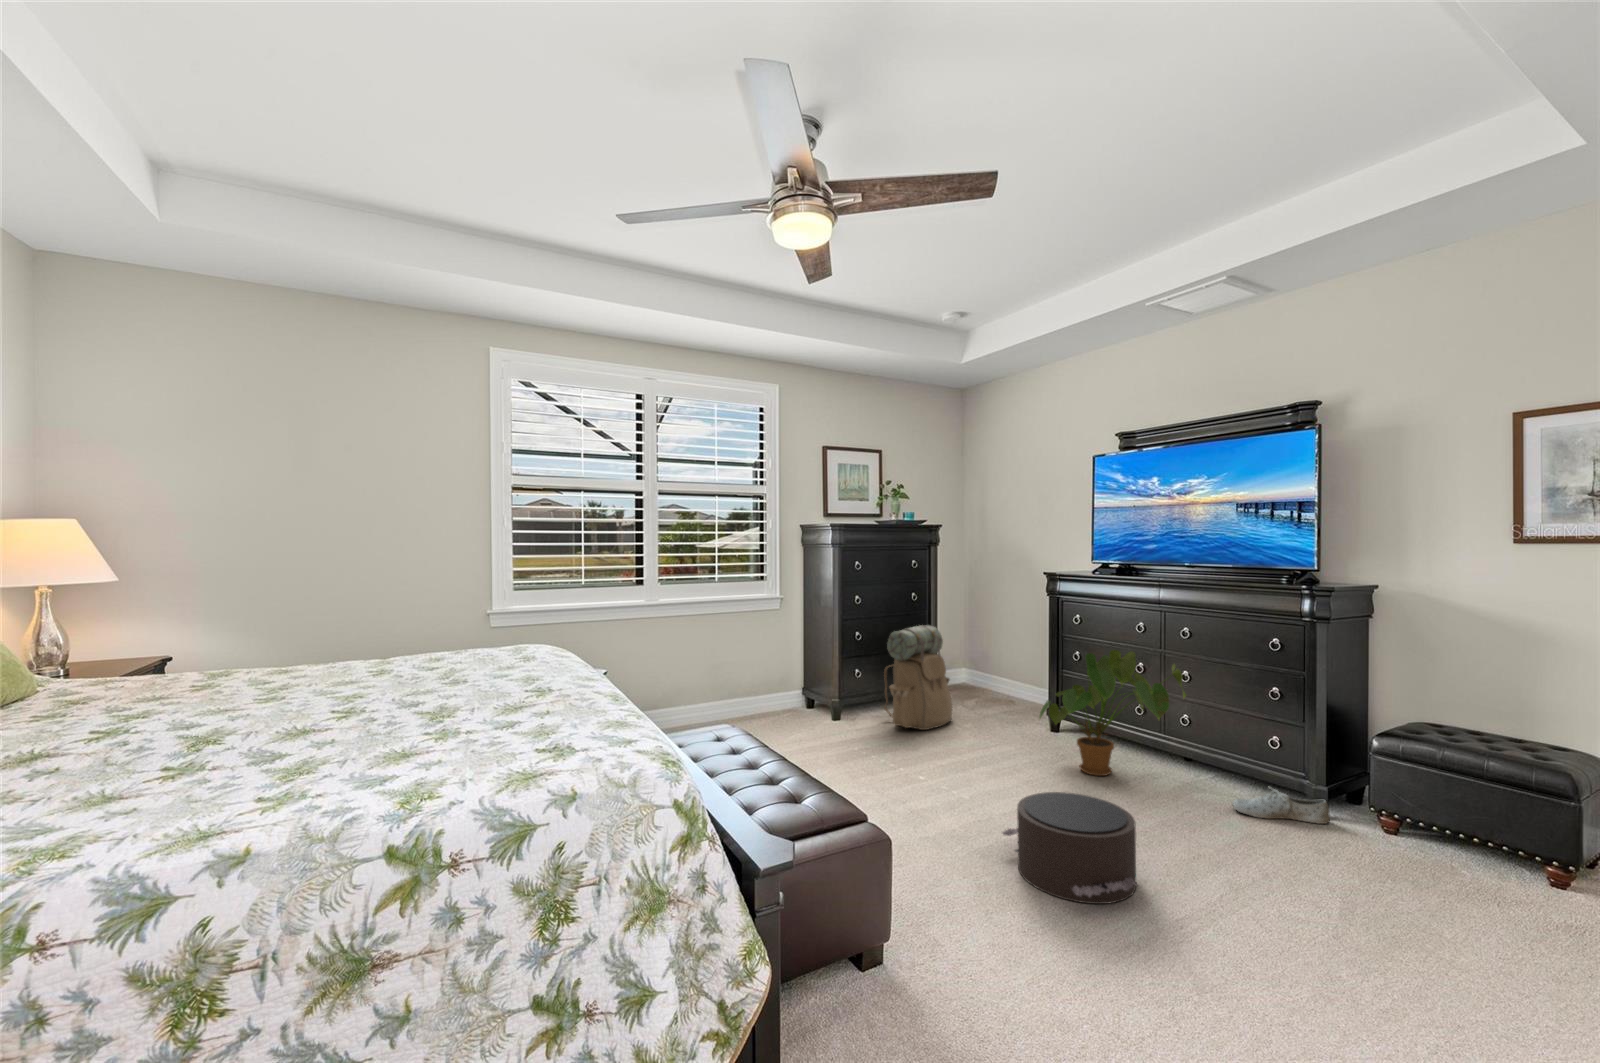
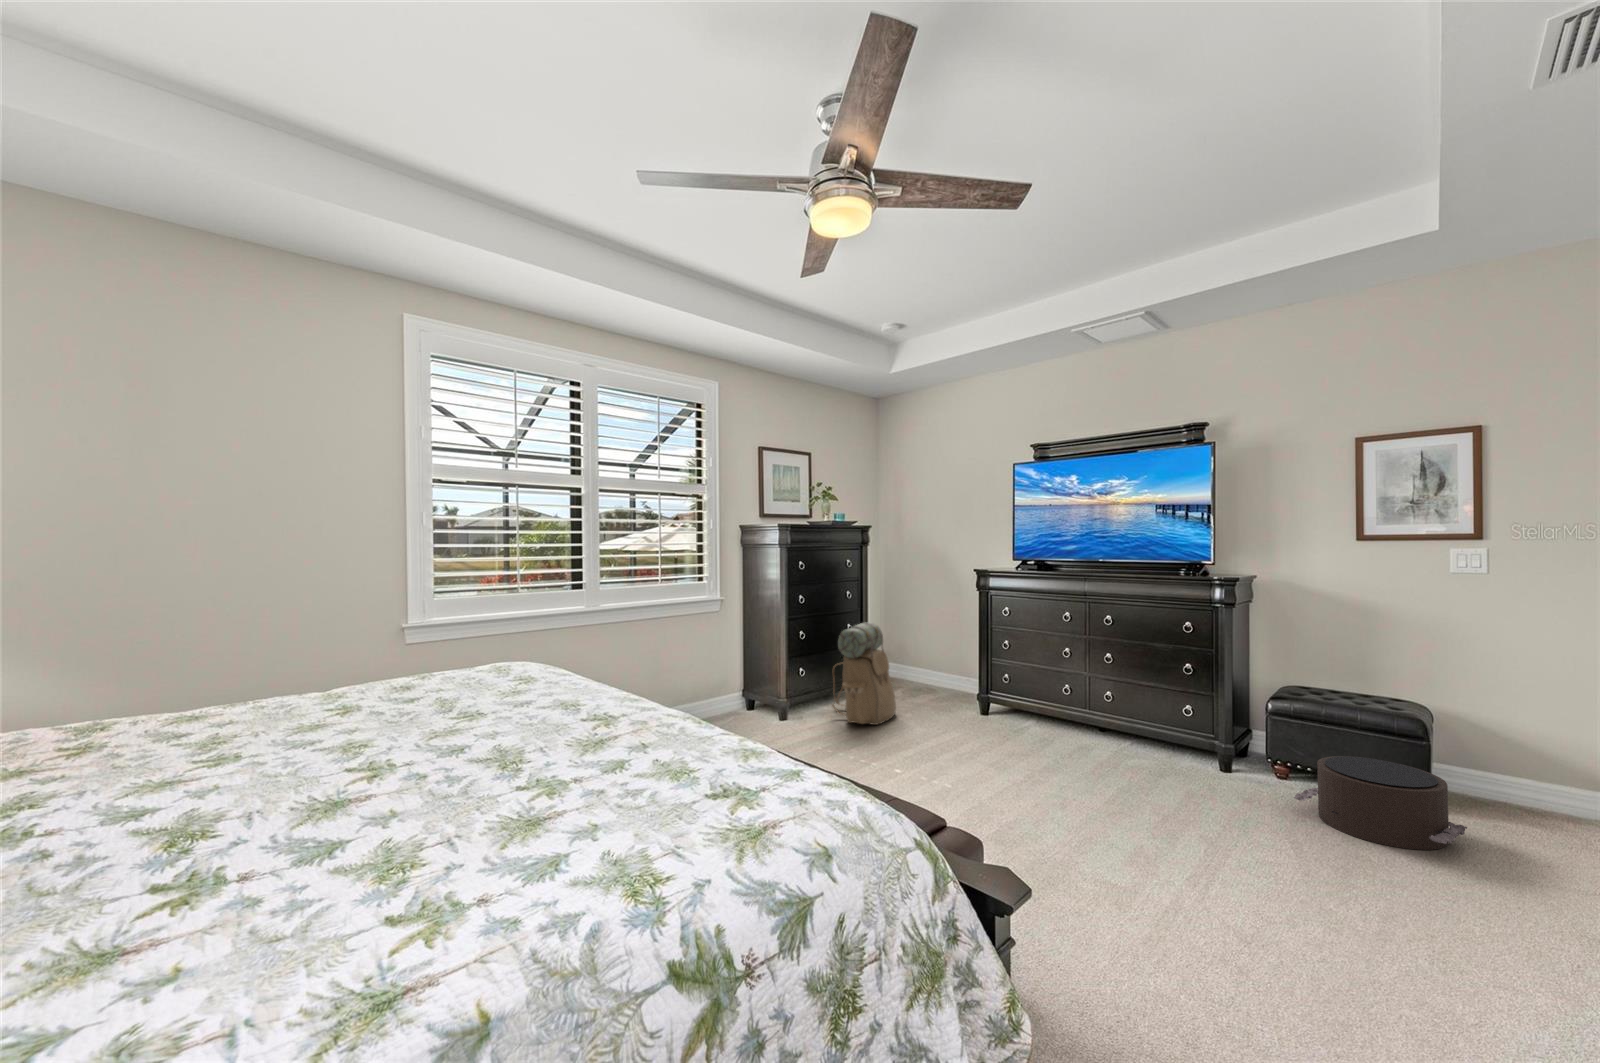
house plant: present [1040,650,1186,776] -> none [1000,638,1125,754]
shoe: present [1232,787,1330,824] -> none [1179,750,1255,778]
pouf: present [1002,792,1137,904] -> present [1294,756,1467,850]

